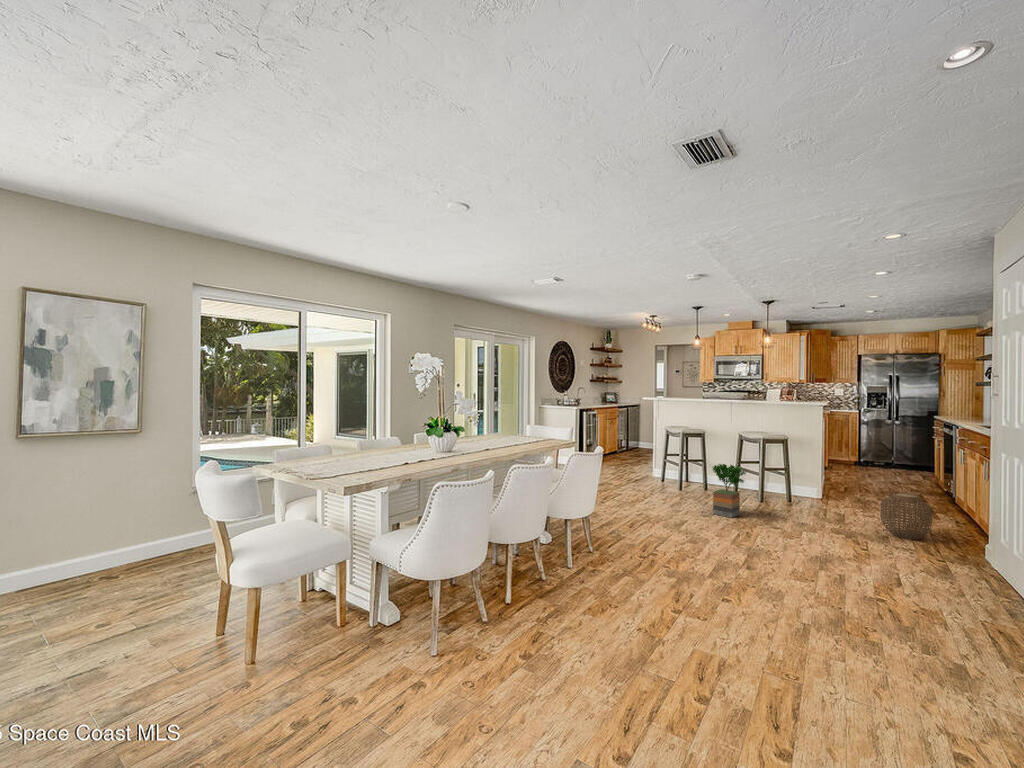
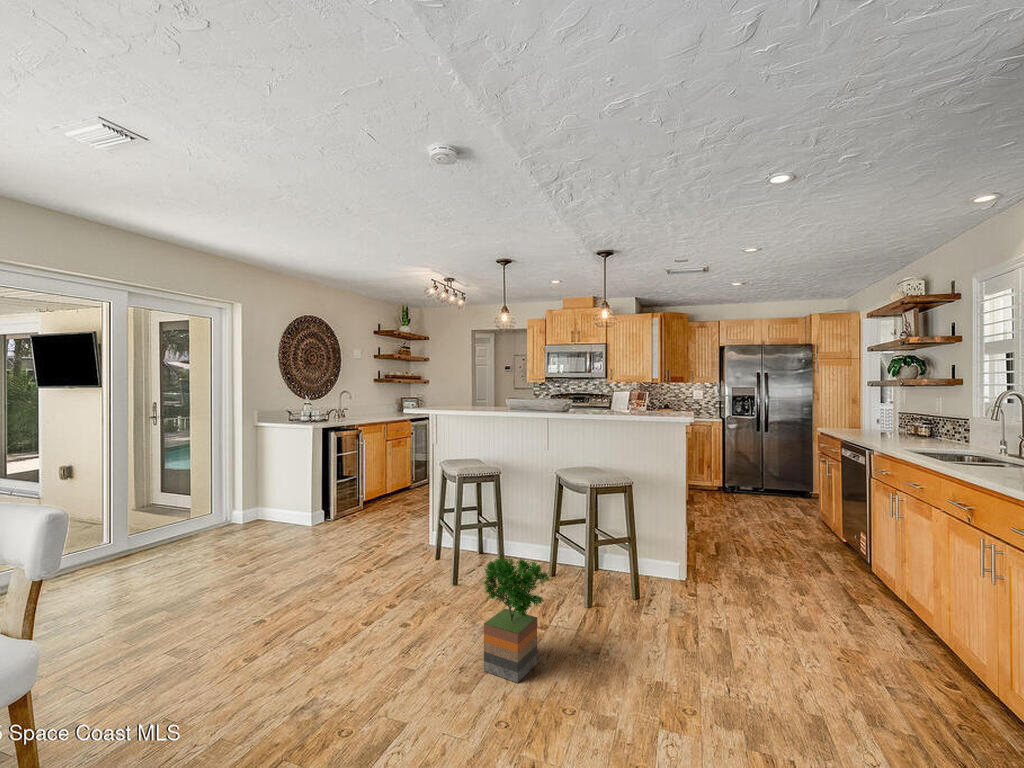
woven basket: present [881,493,932,539] -> none [798,613,898,722]

